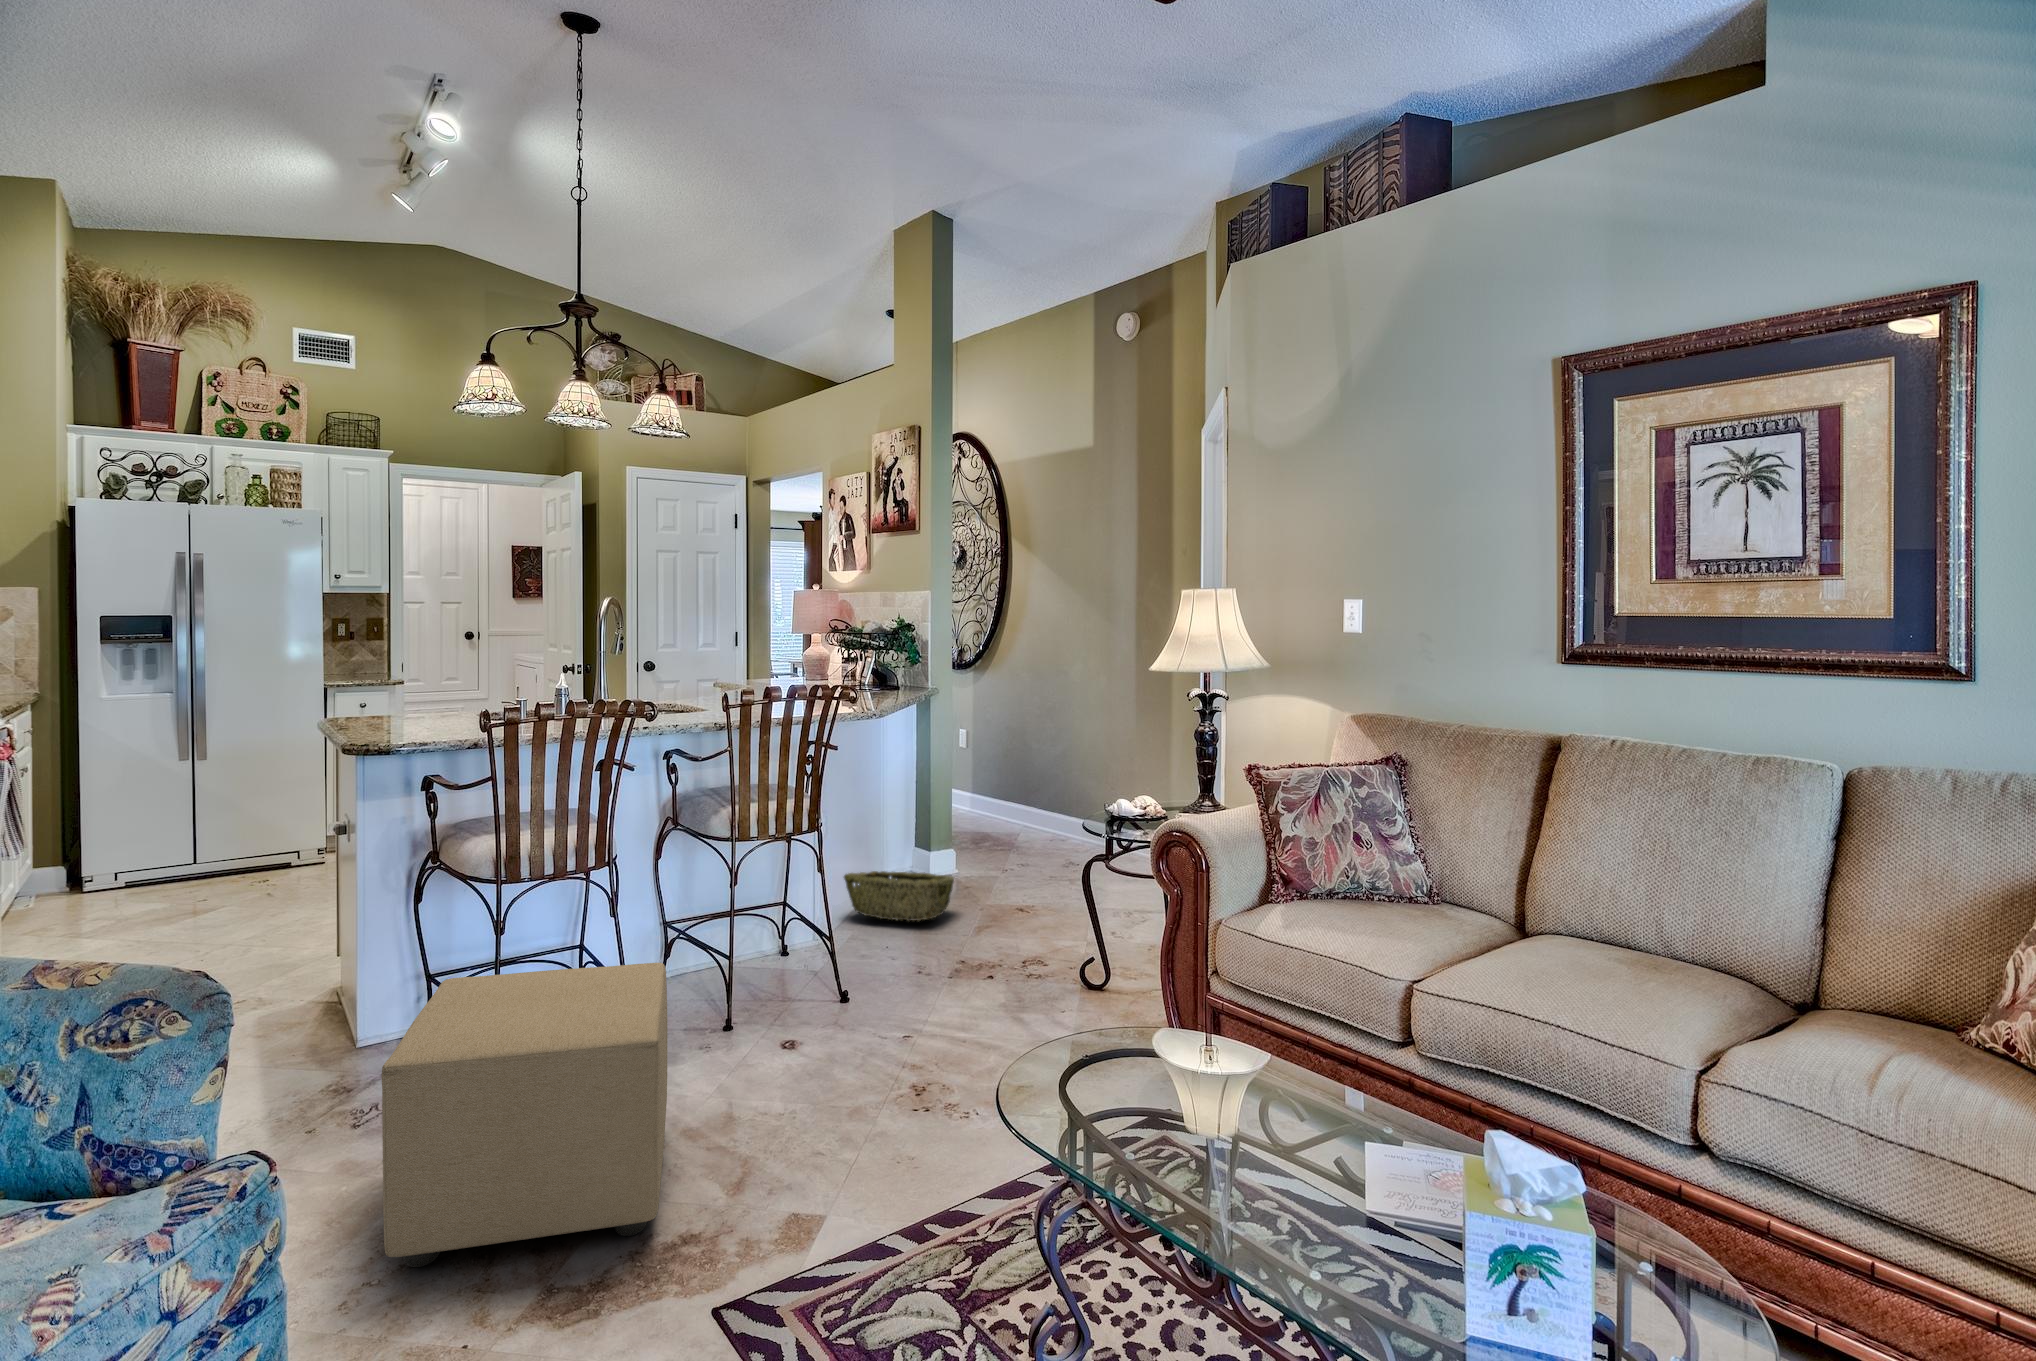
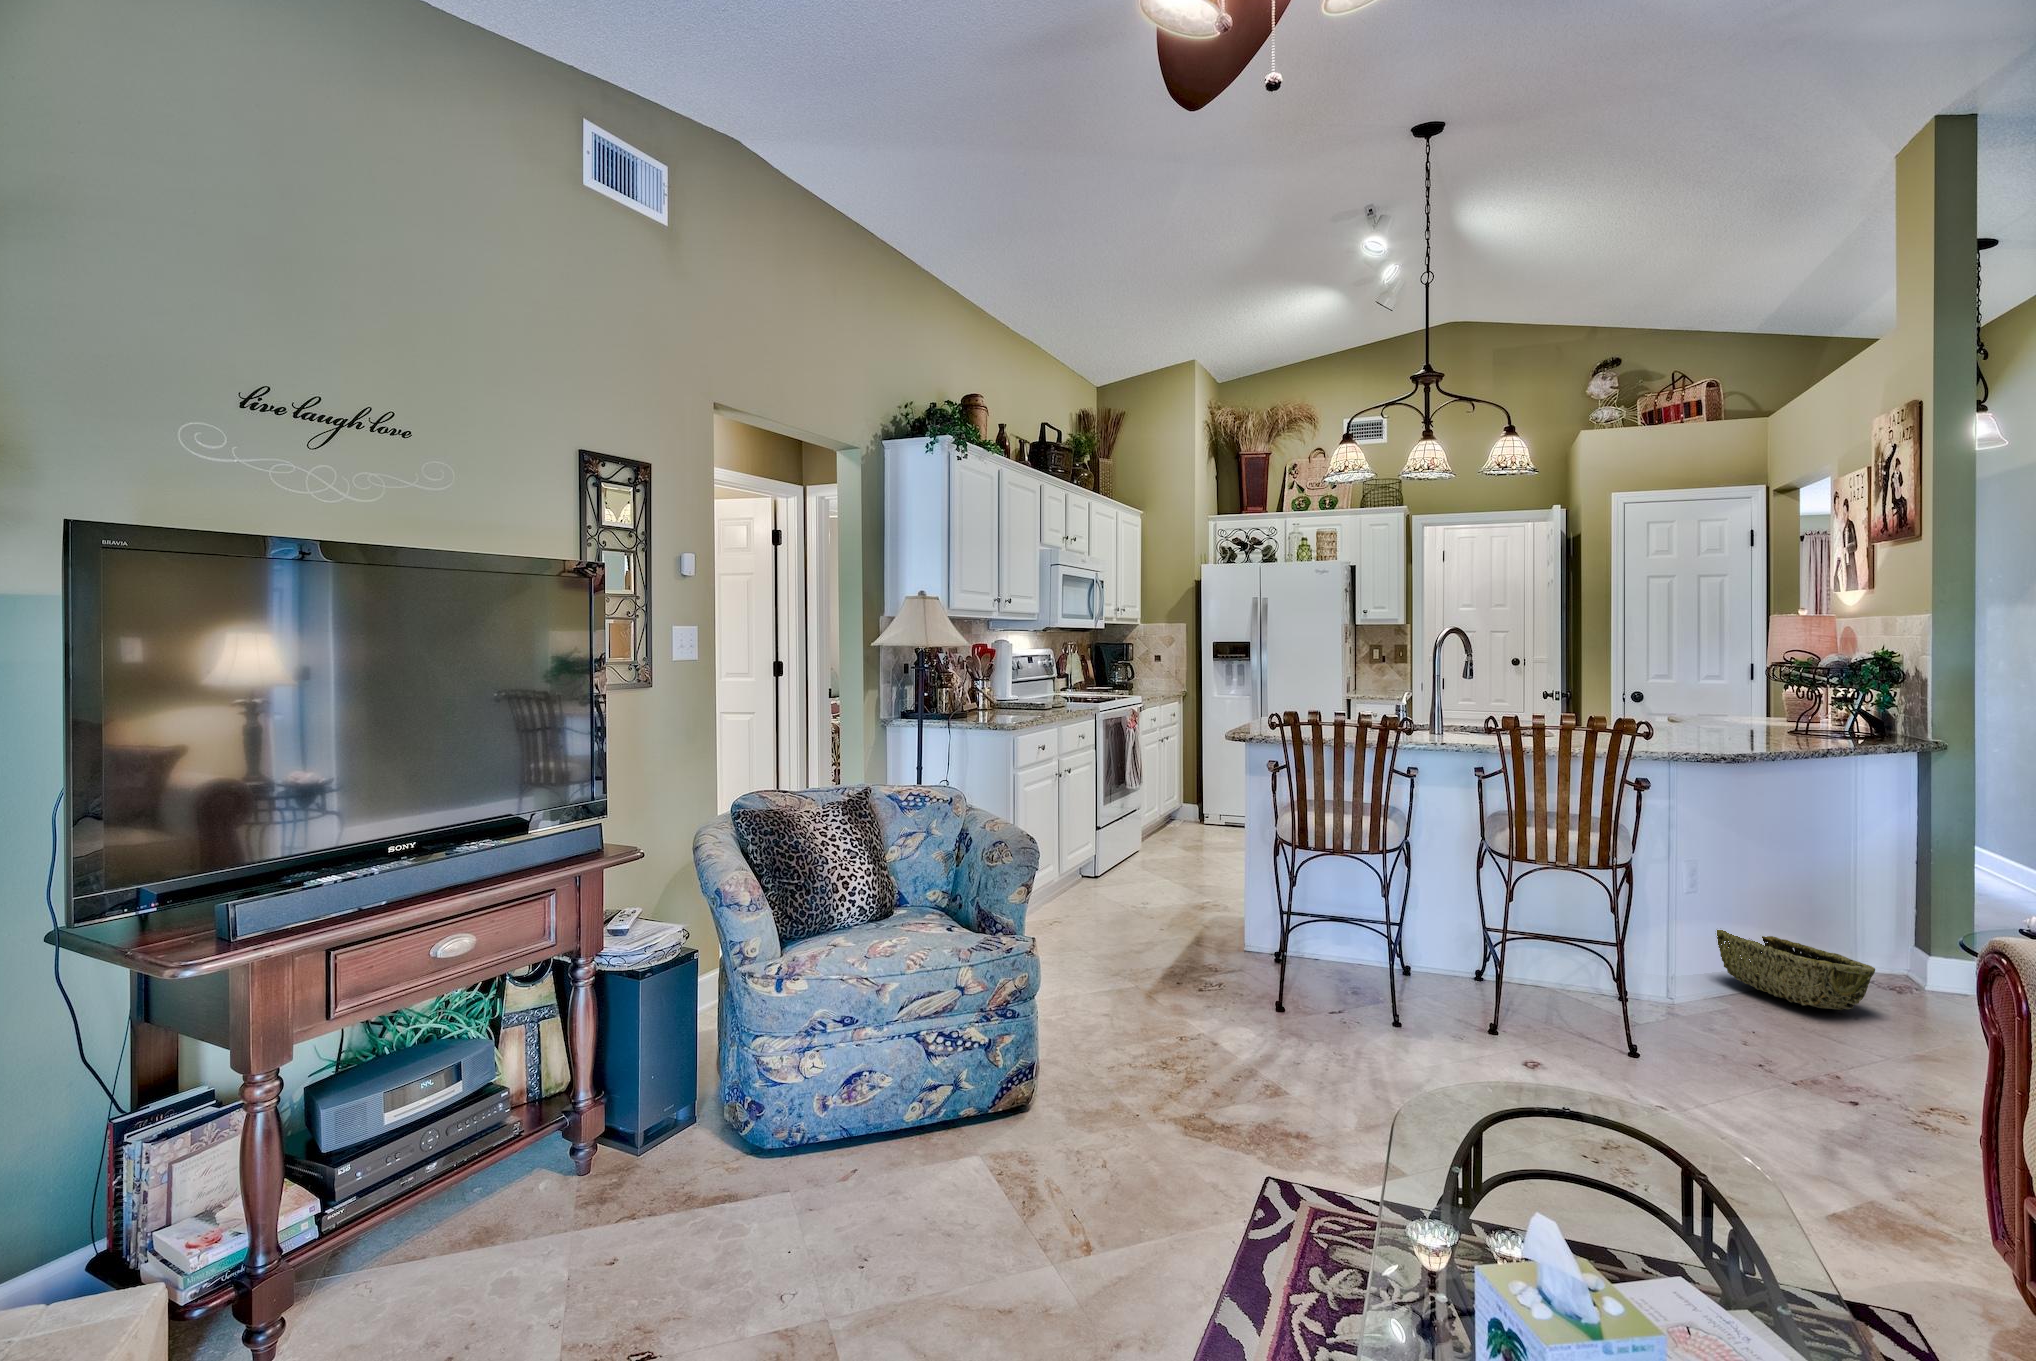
ottoman: present [381,963,668,1267] -> none [1138,900,1364,1114]

